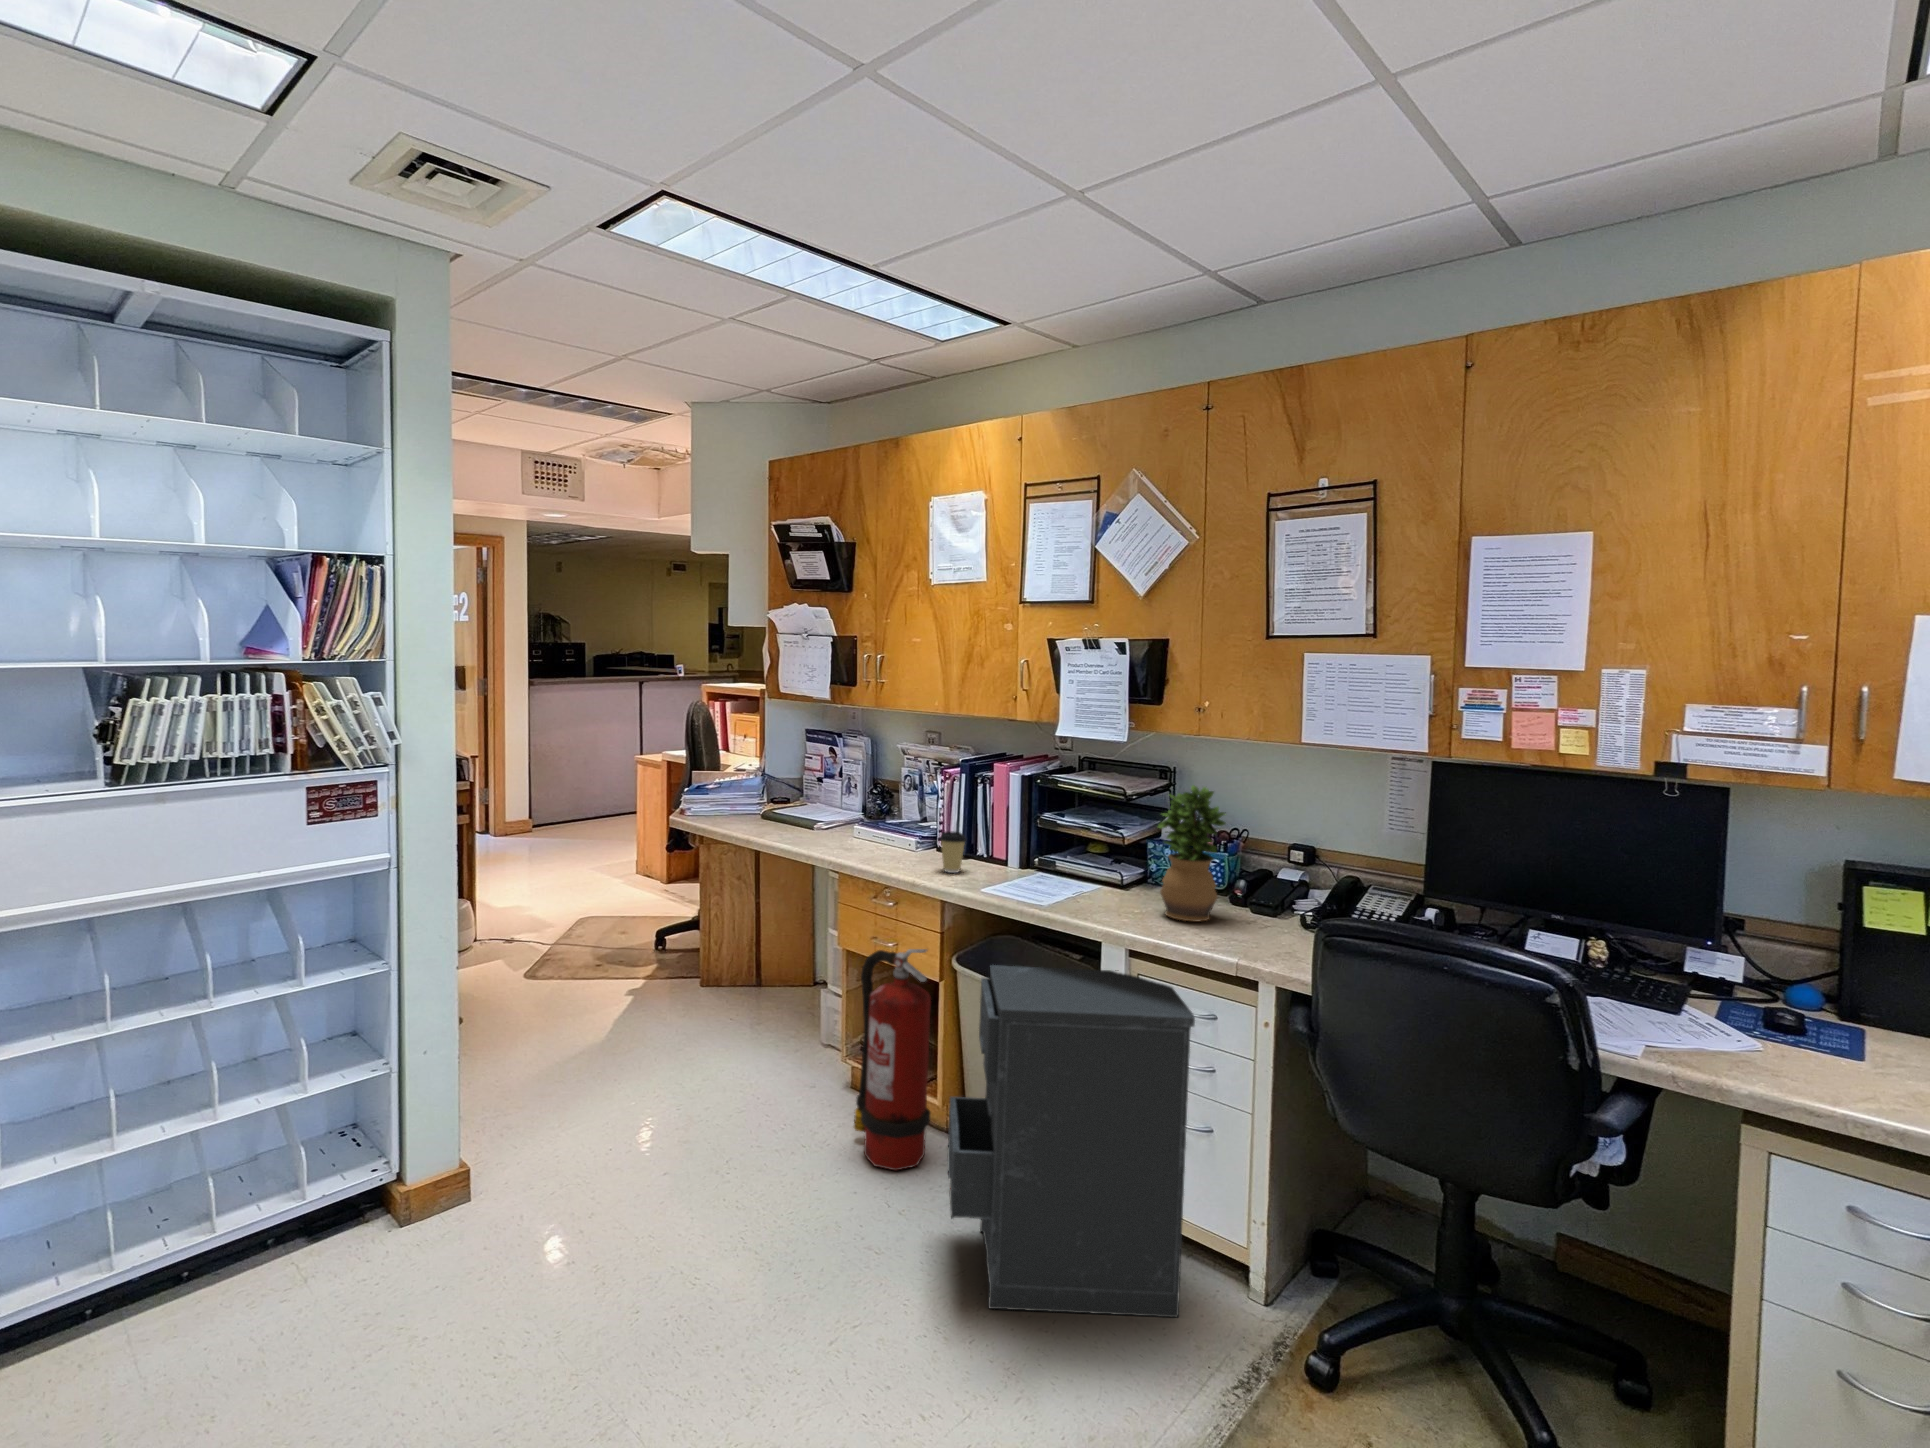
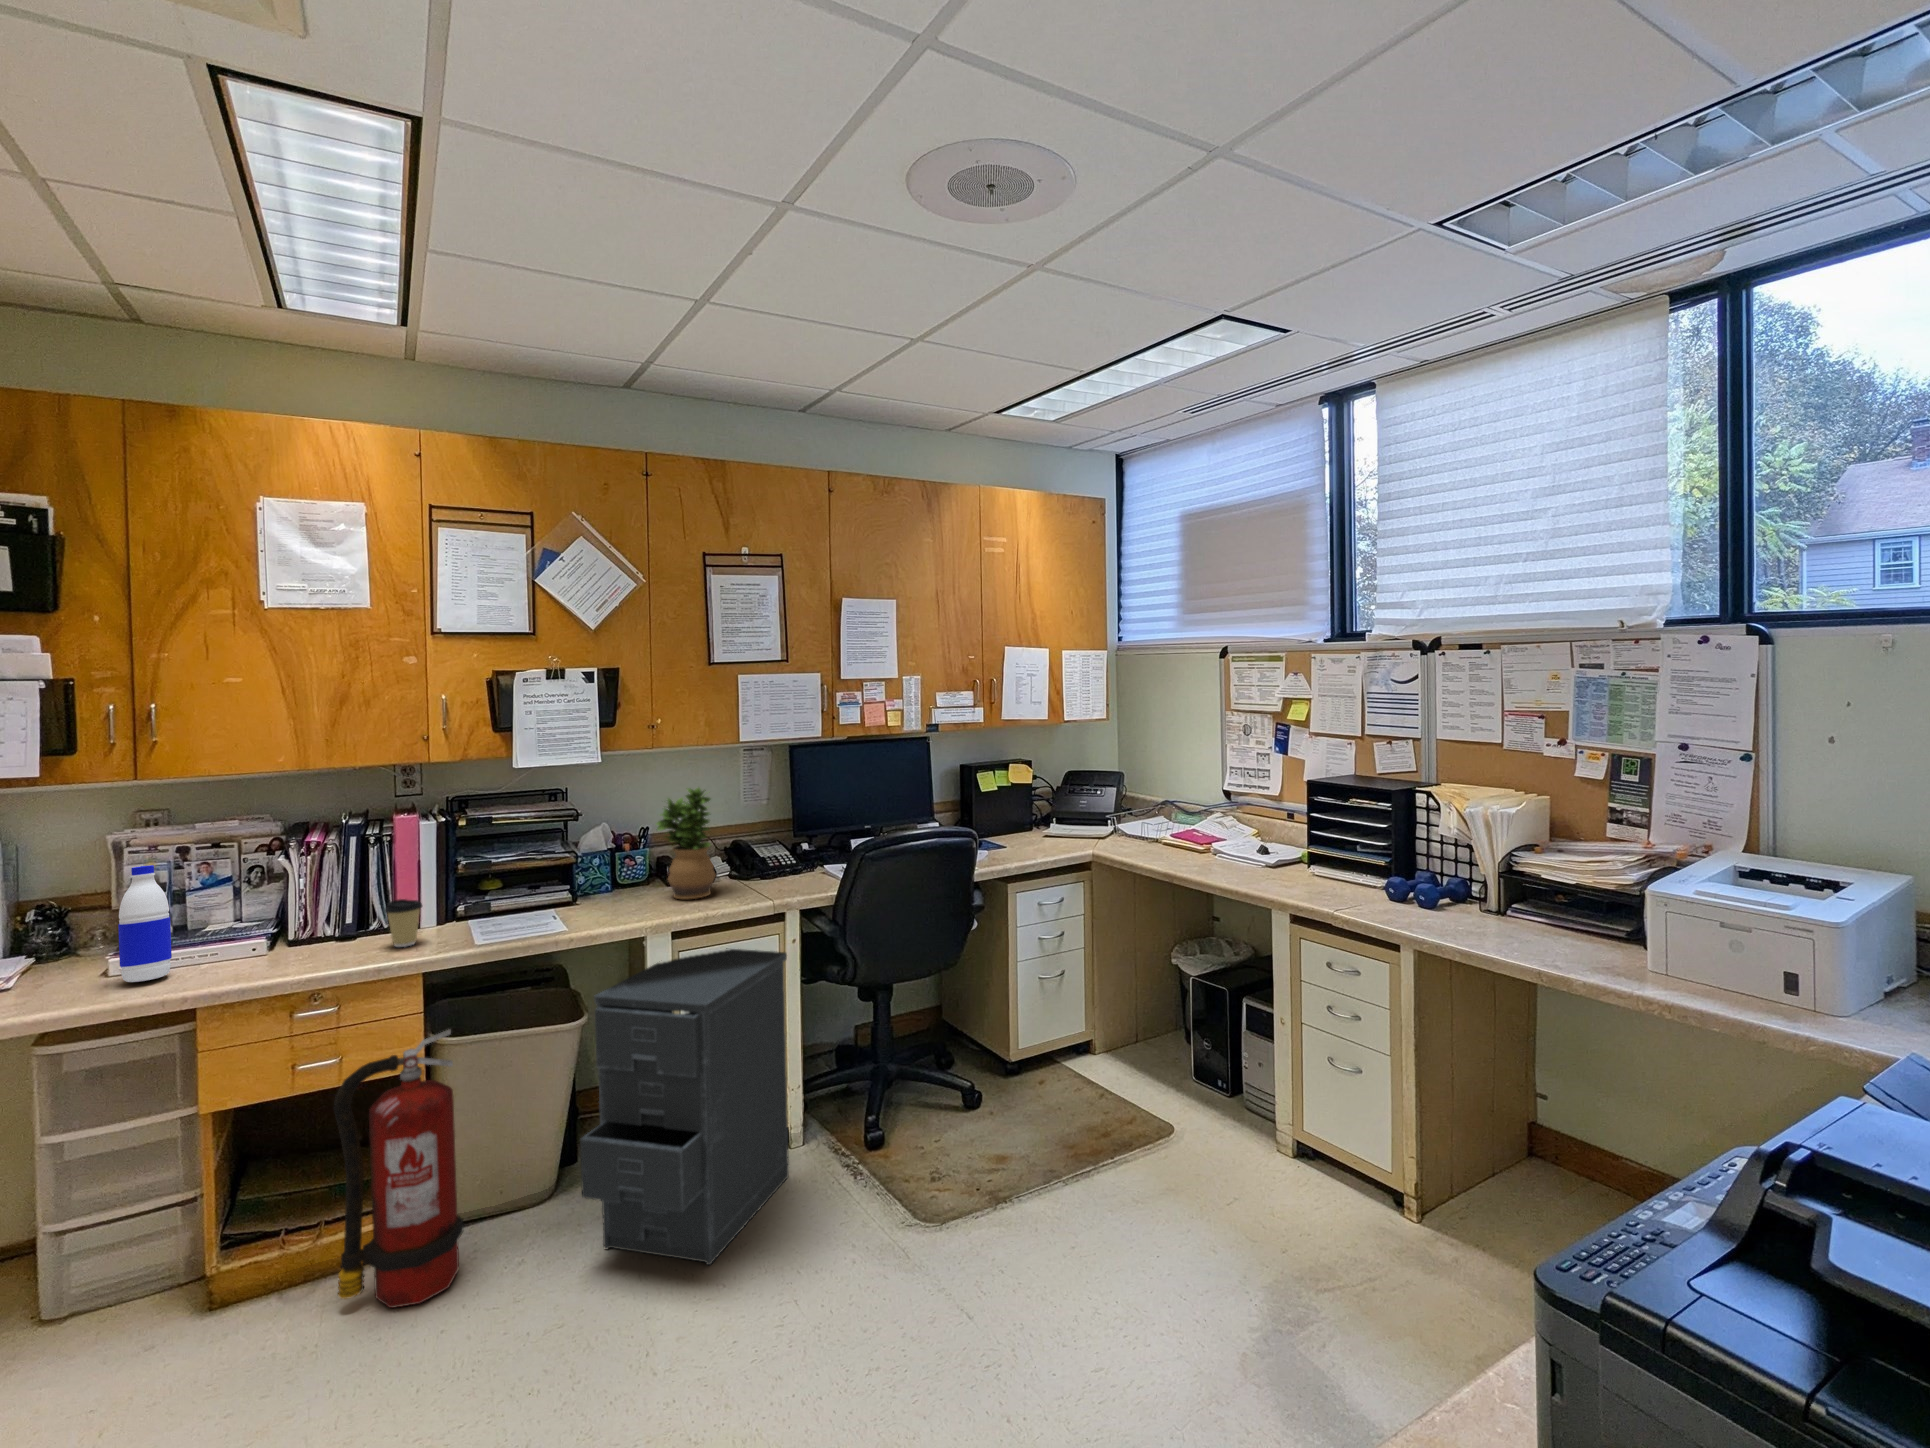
water bottle: none [834,766,864,845] -> present [118,865,172,982]

